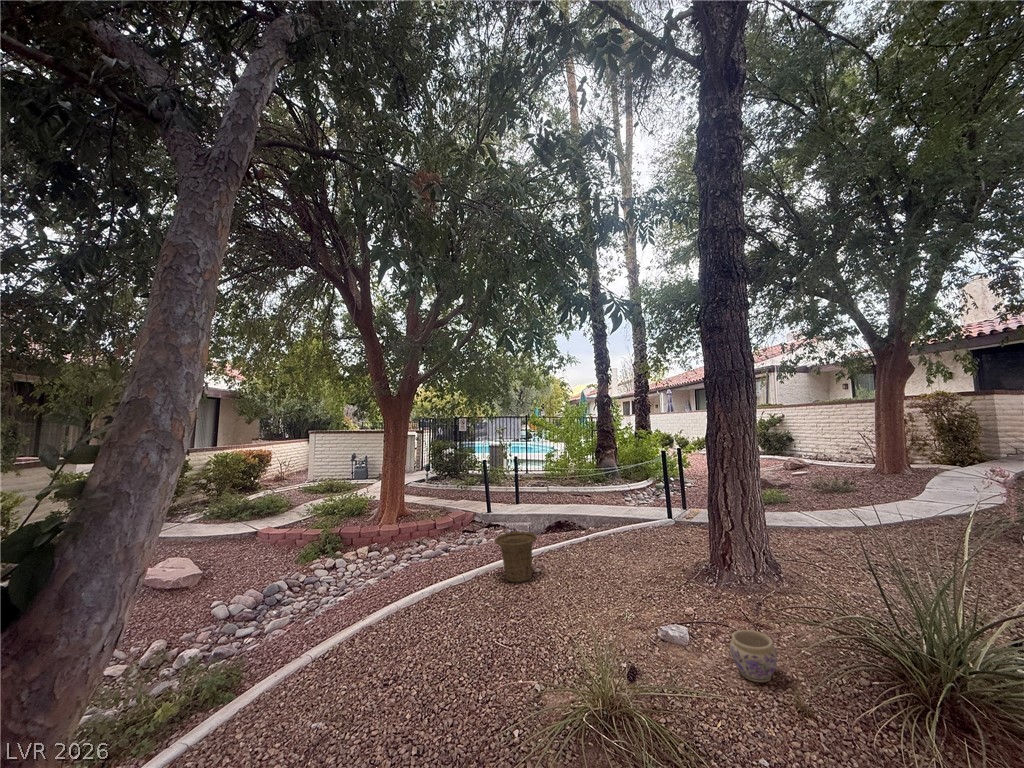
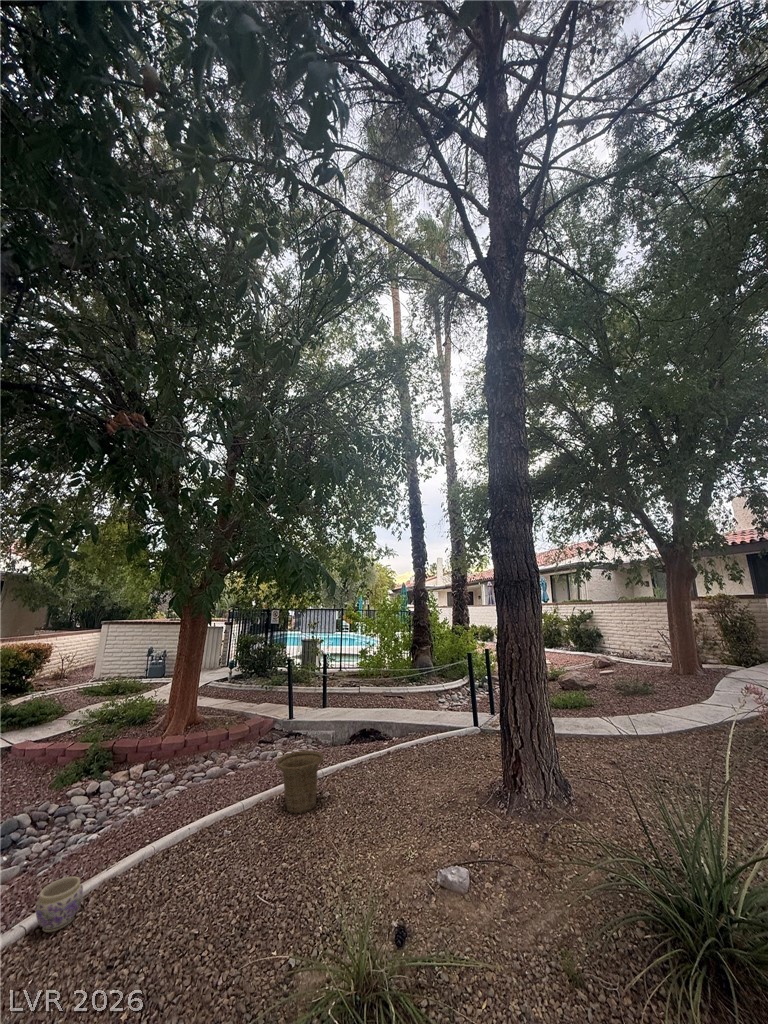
planter: present [730,630,777,683] -> present [36,876,83,933]

